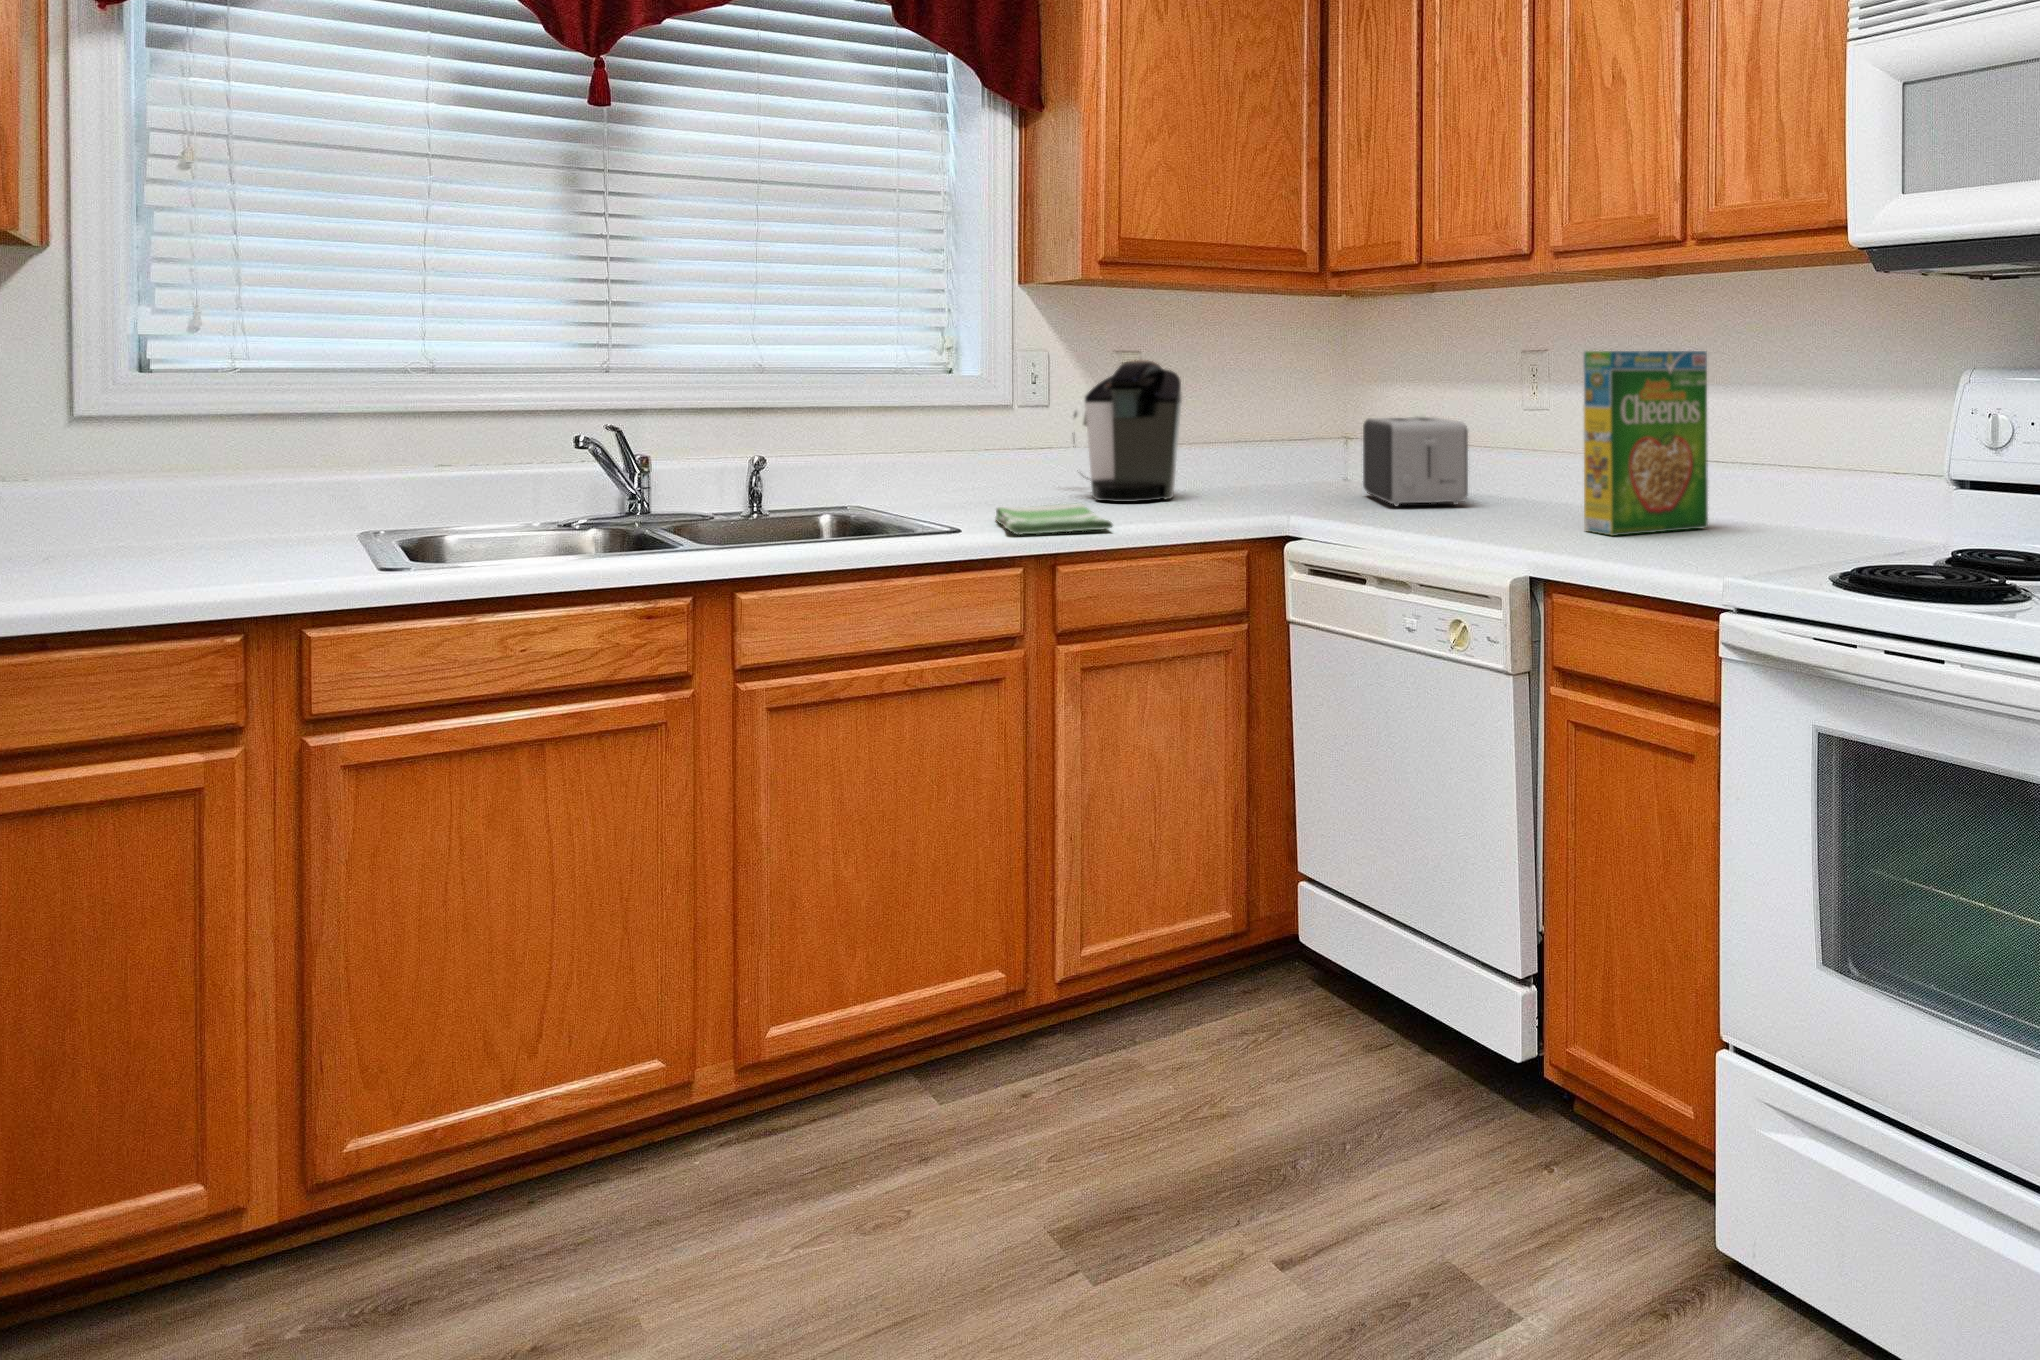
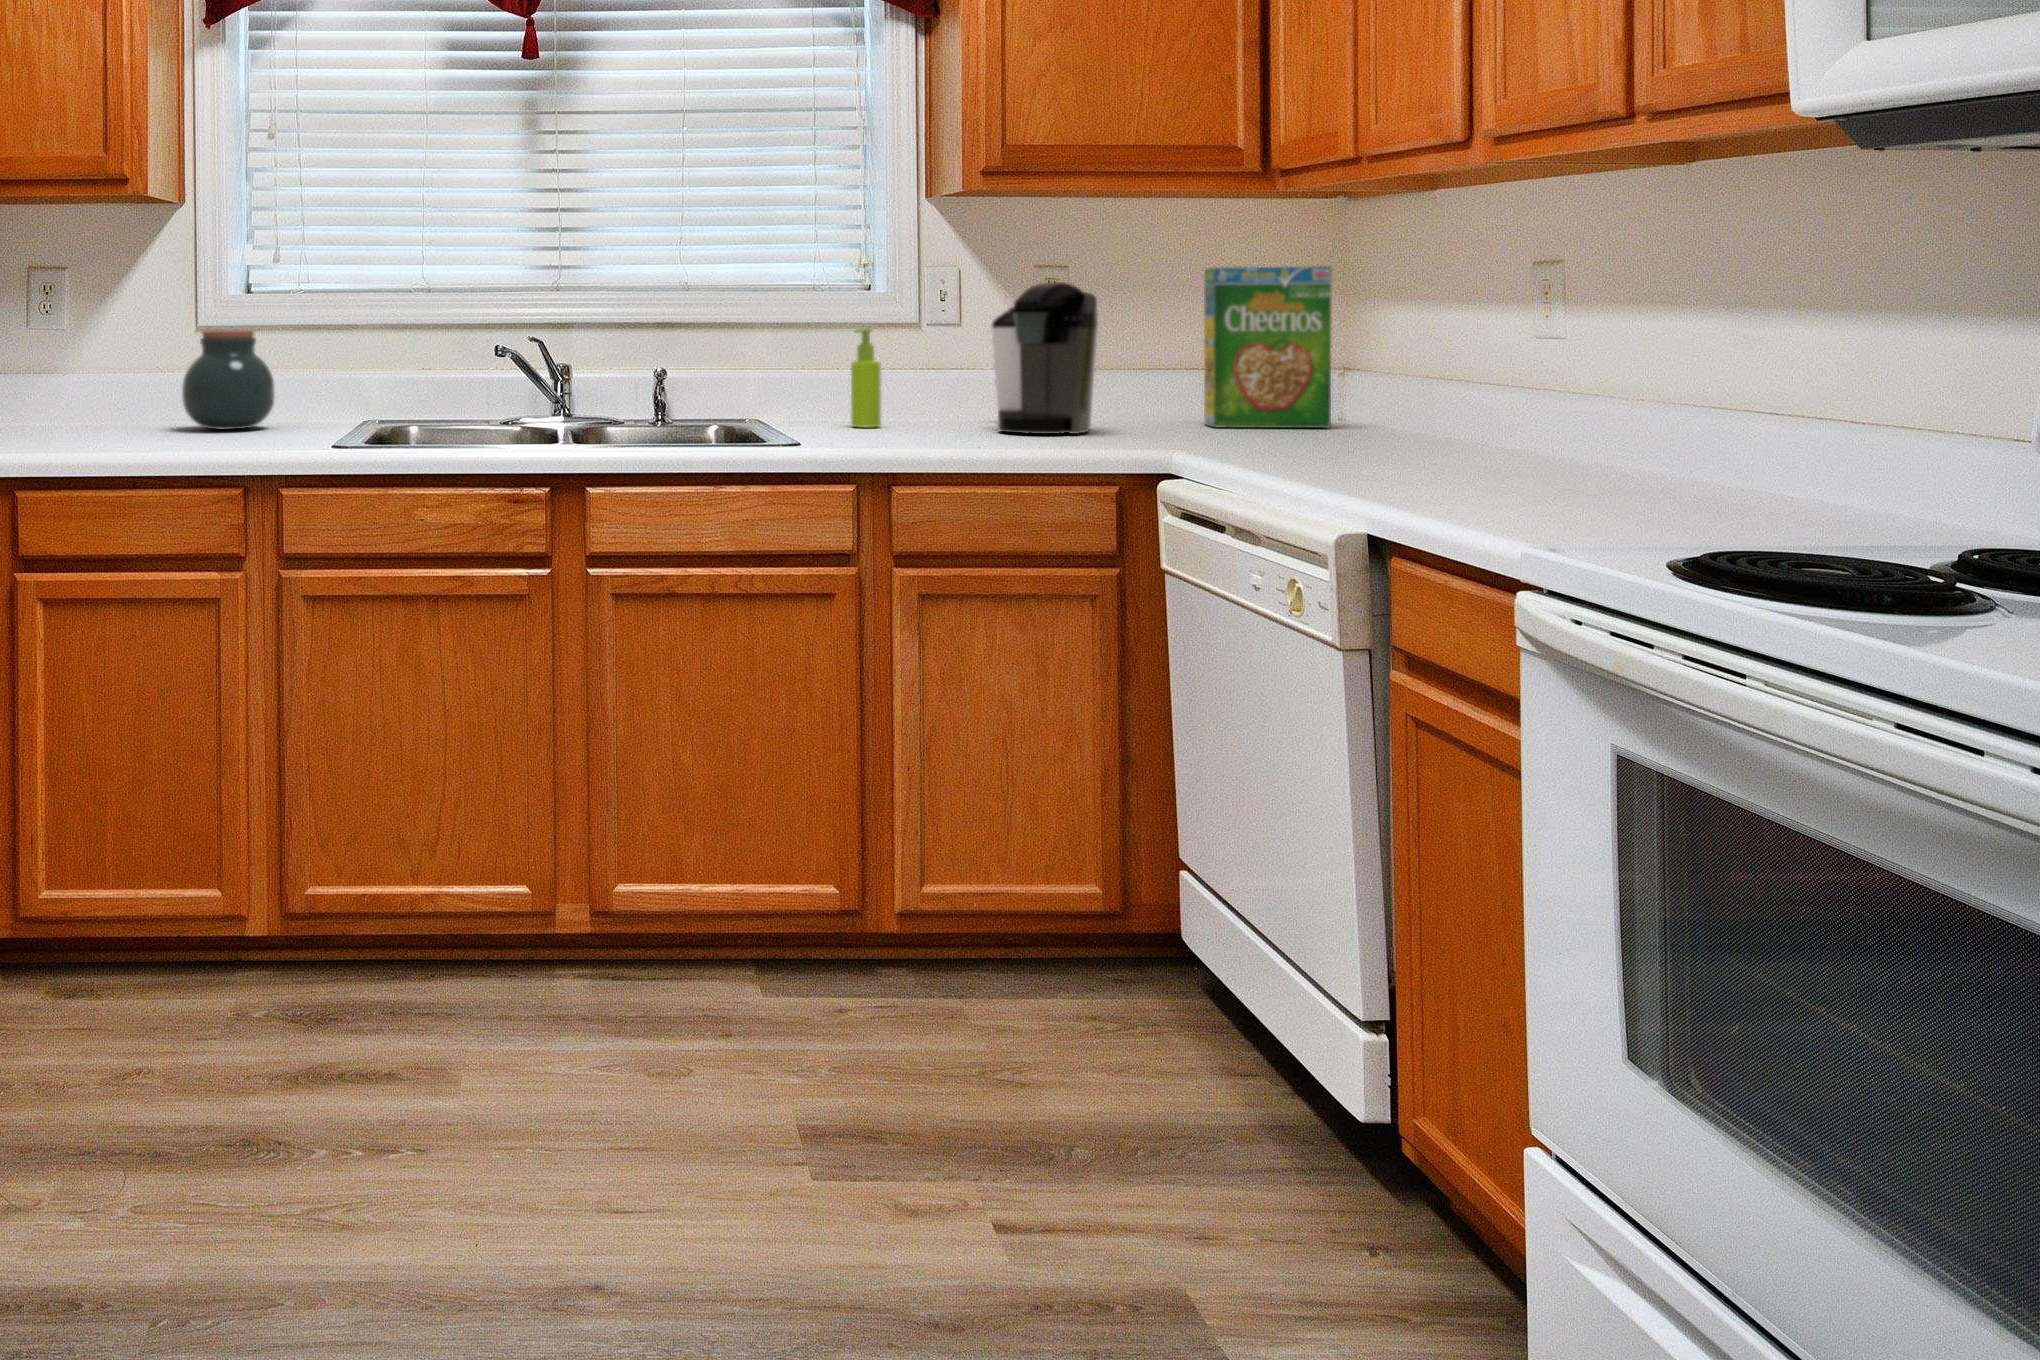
cereal box: present [1583,351,1708,536] -> present [1204,266,1332,428]
soap dispenser: none [949,404,979,503] -> present [851,328,881,427]
toaster: present [1363,417,1468,506] -> none [1325,348,1443,455]
jar: none [38,419,203,558] -> present [182,330,275,430]
dish towel: present [995,503,1113,535] -> none [845,428,956,452]

